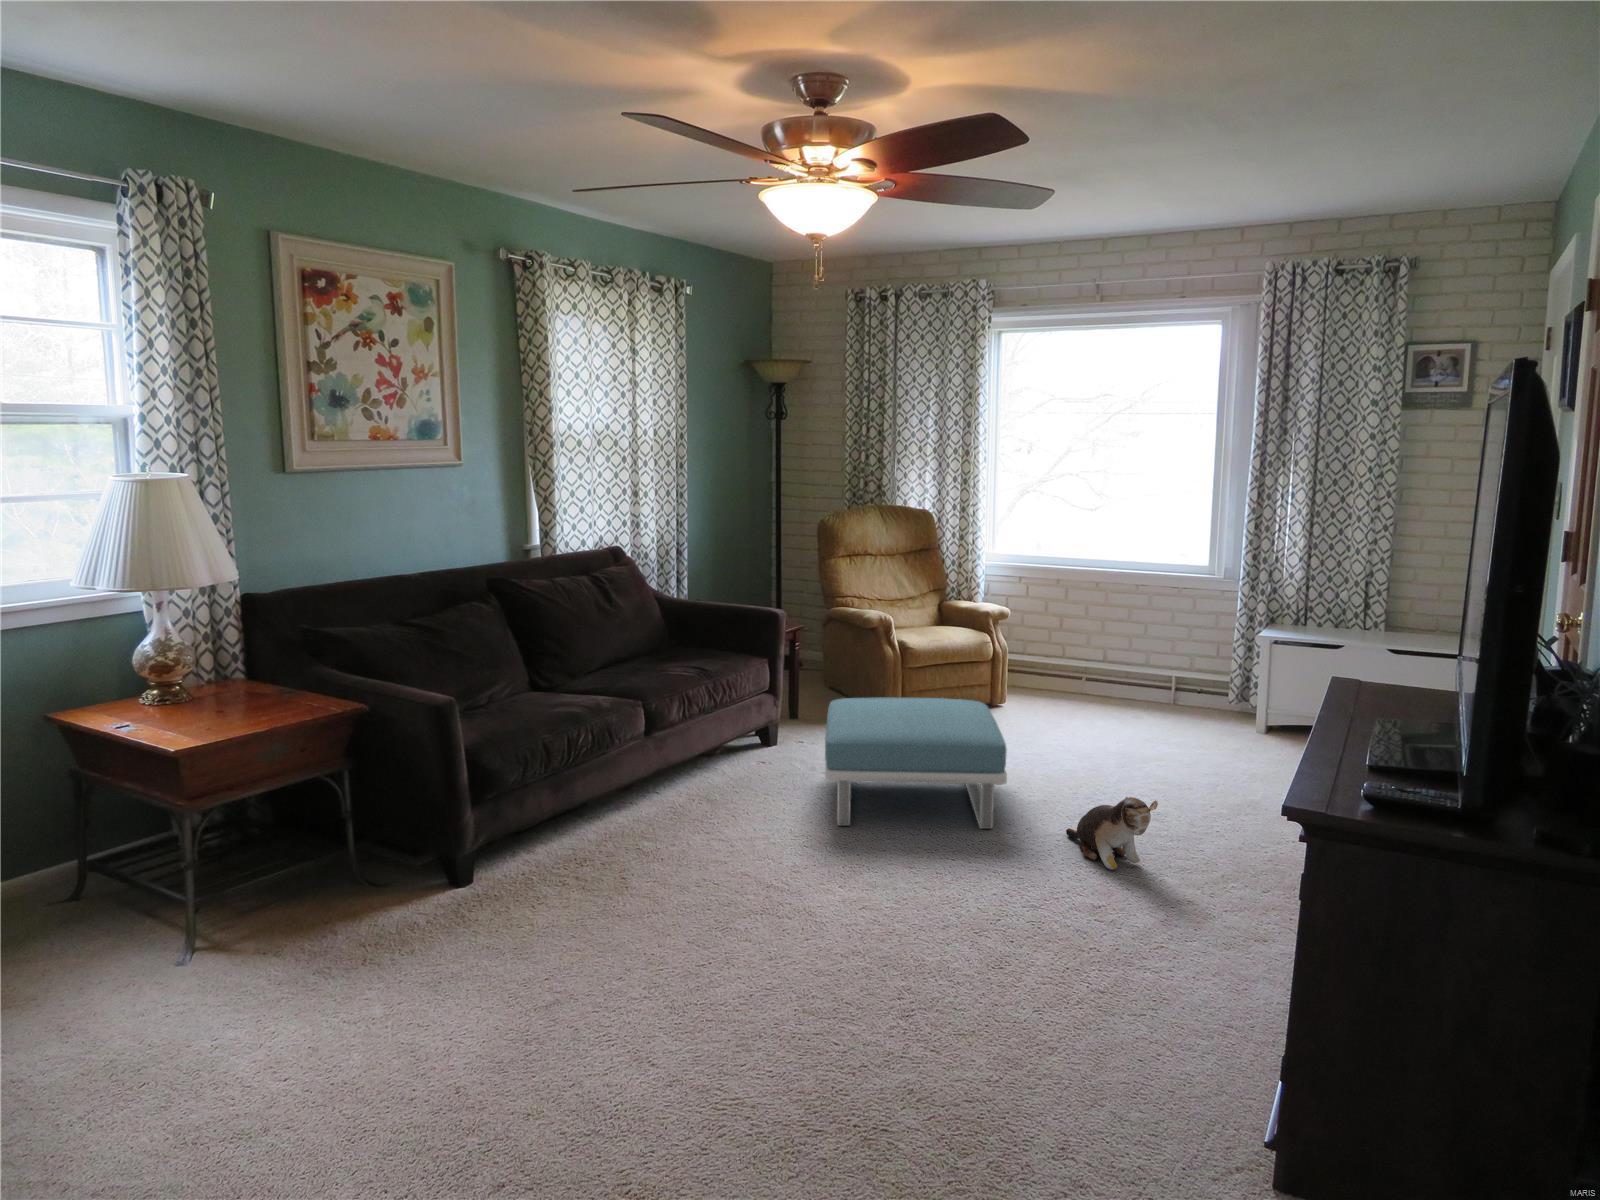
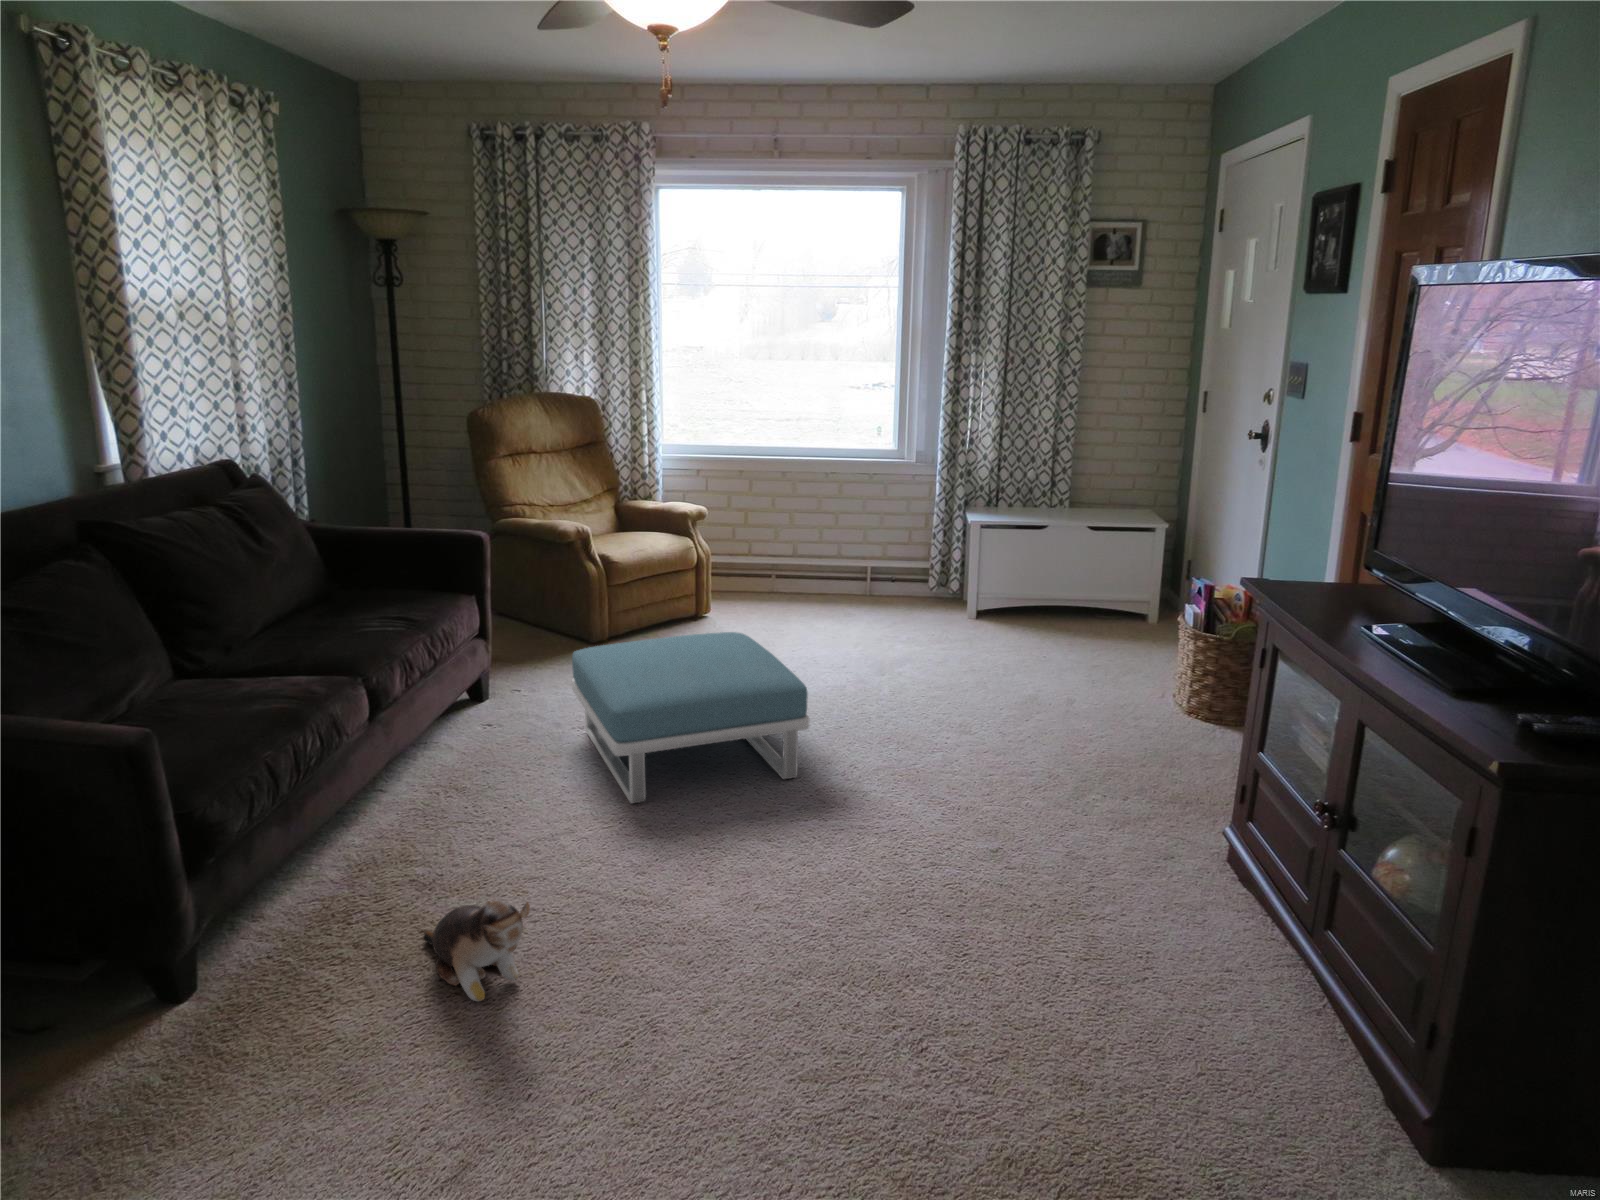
plush toy: present [1066,797,1158,870] -> present [423,901,530,1001]

